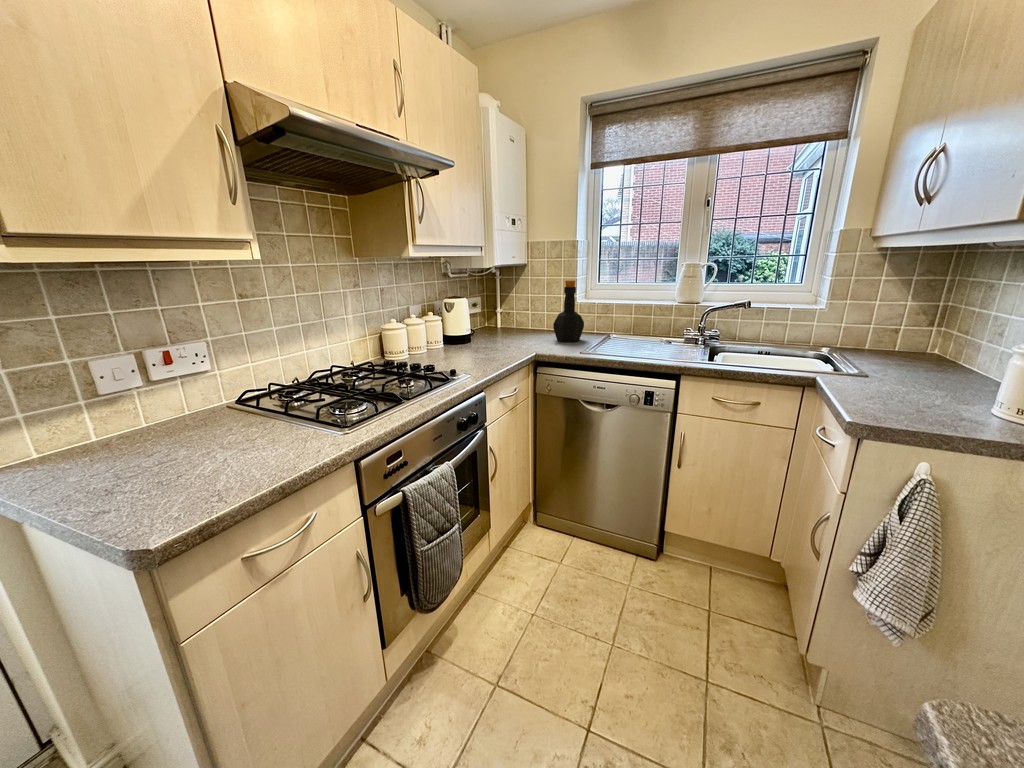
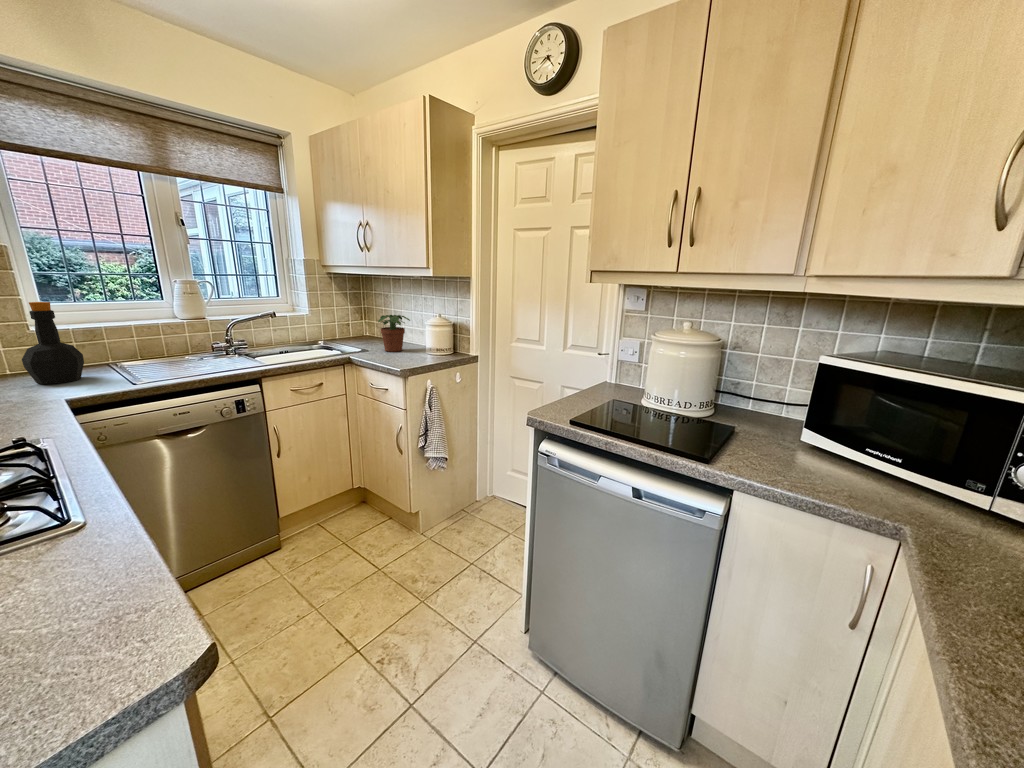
potted plant: none [898,323,988,393] -> present [378,315,410,352]

